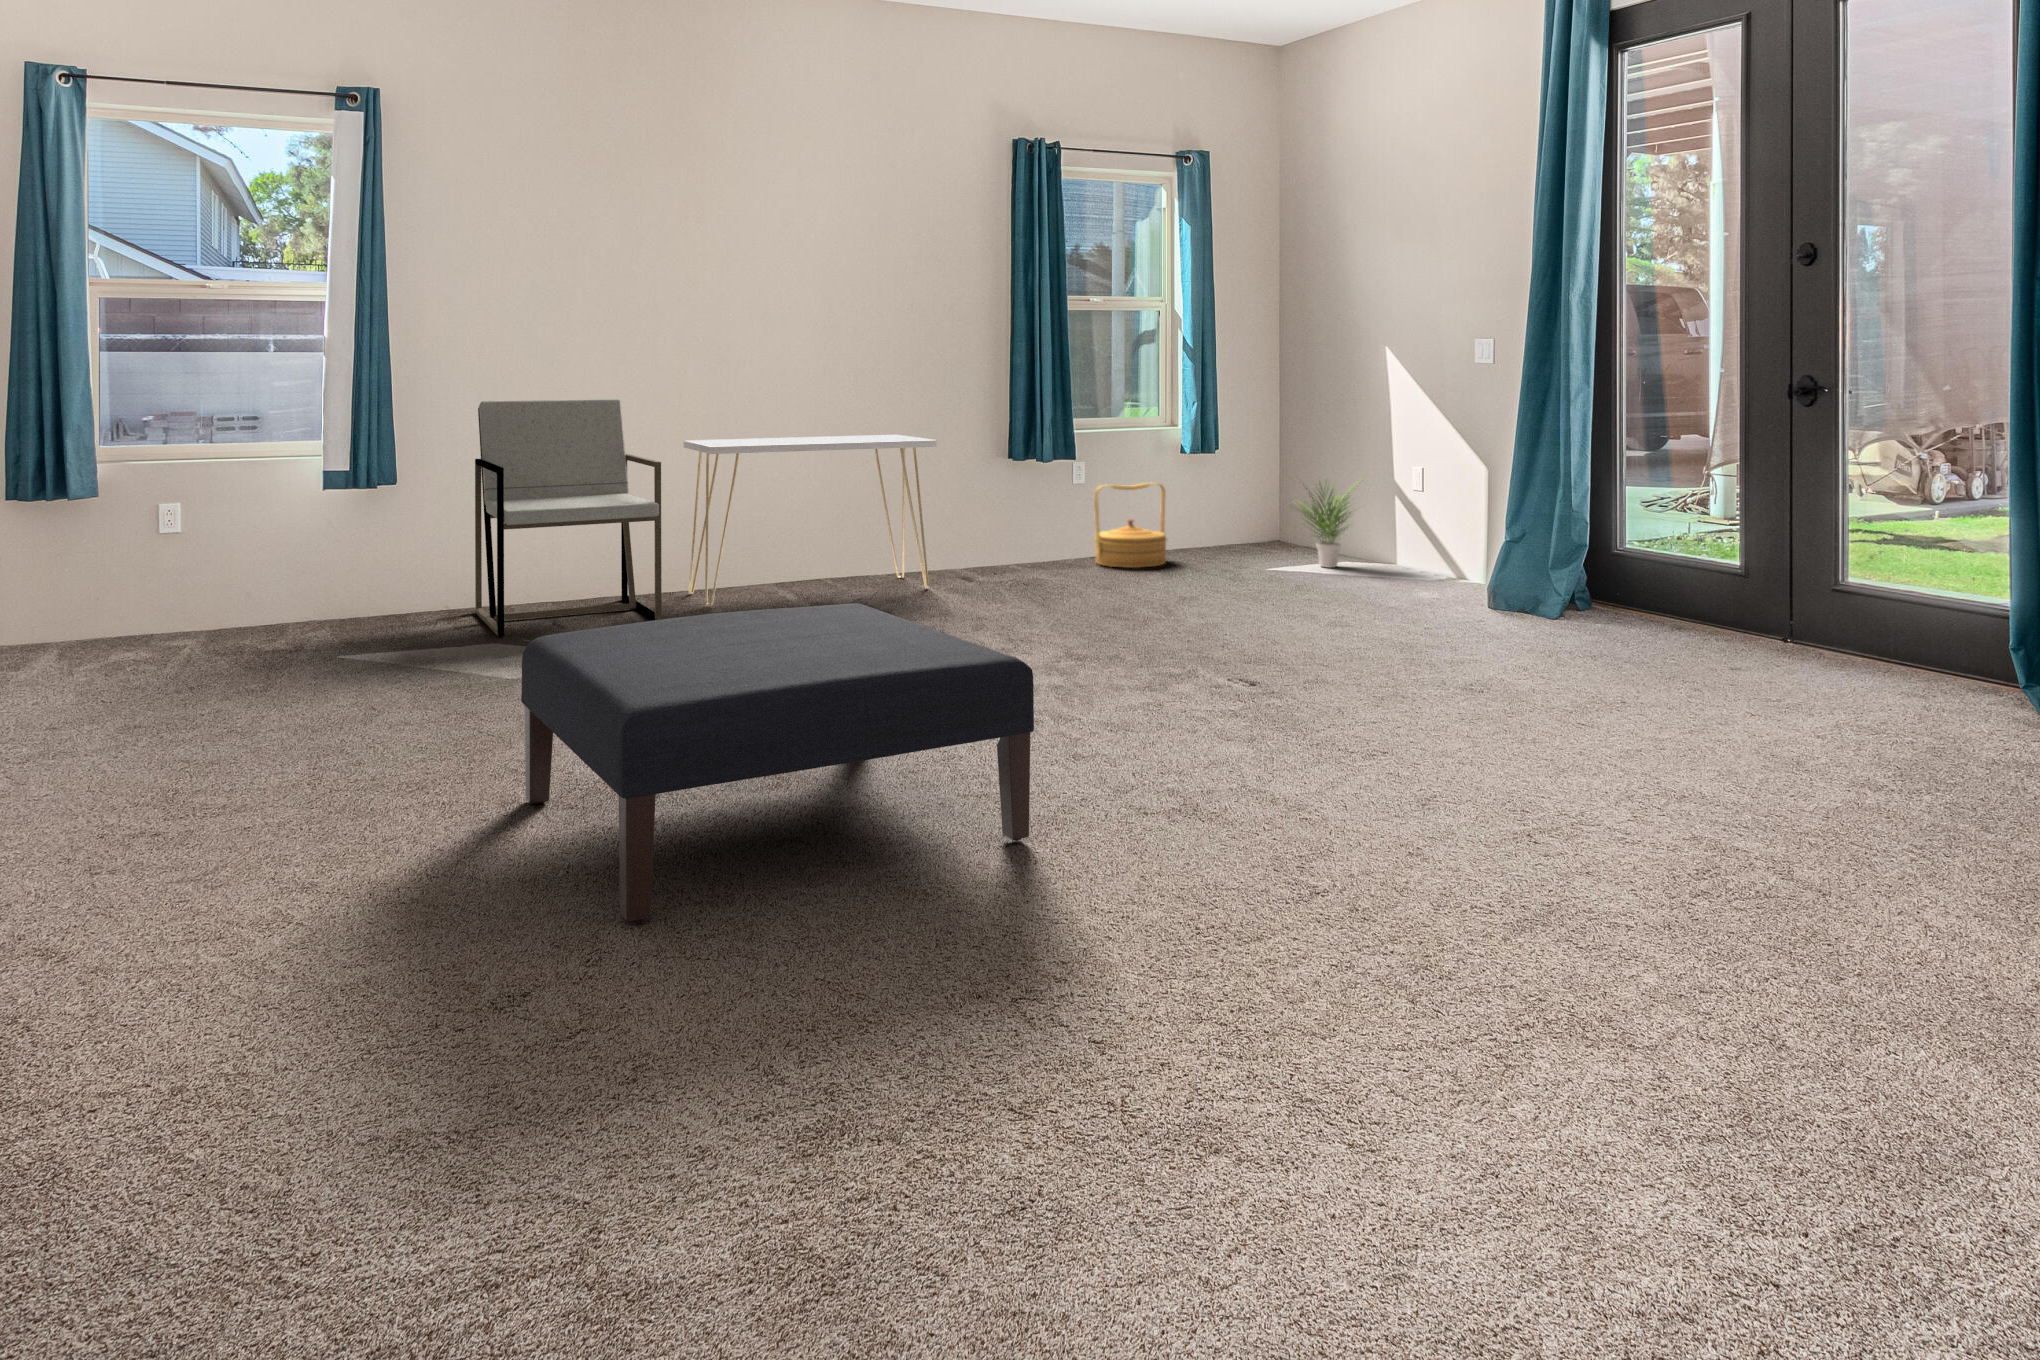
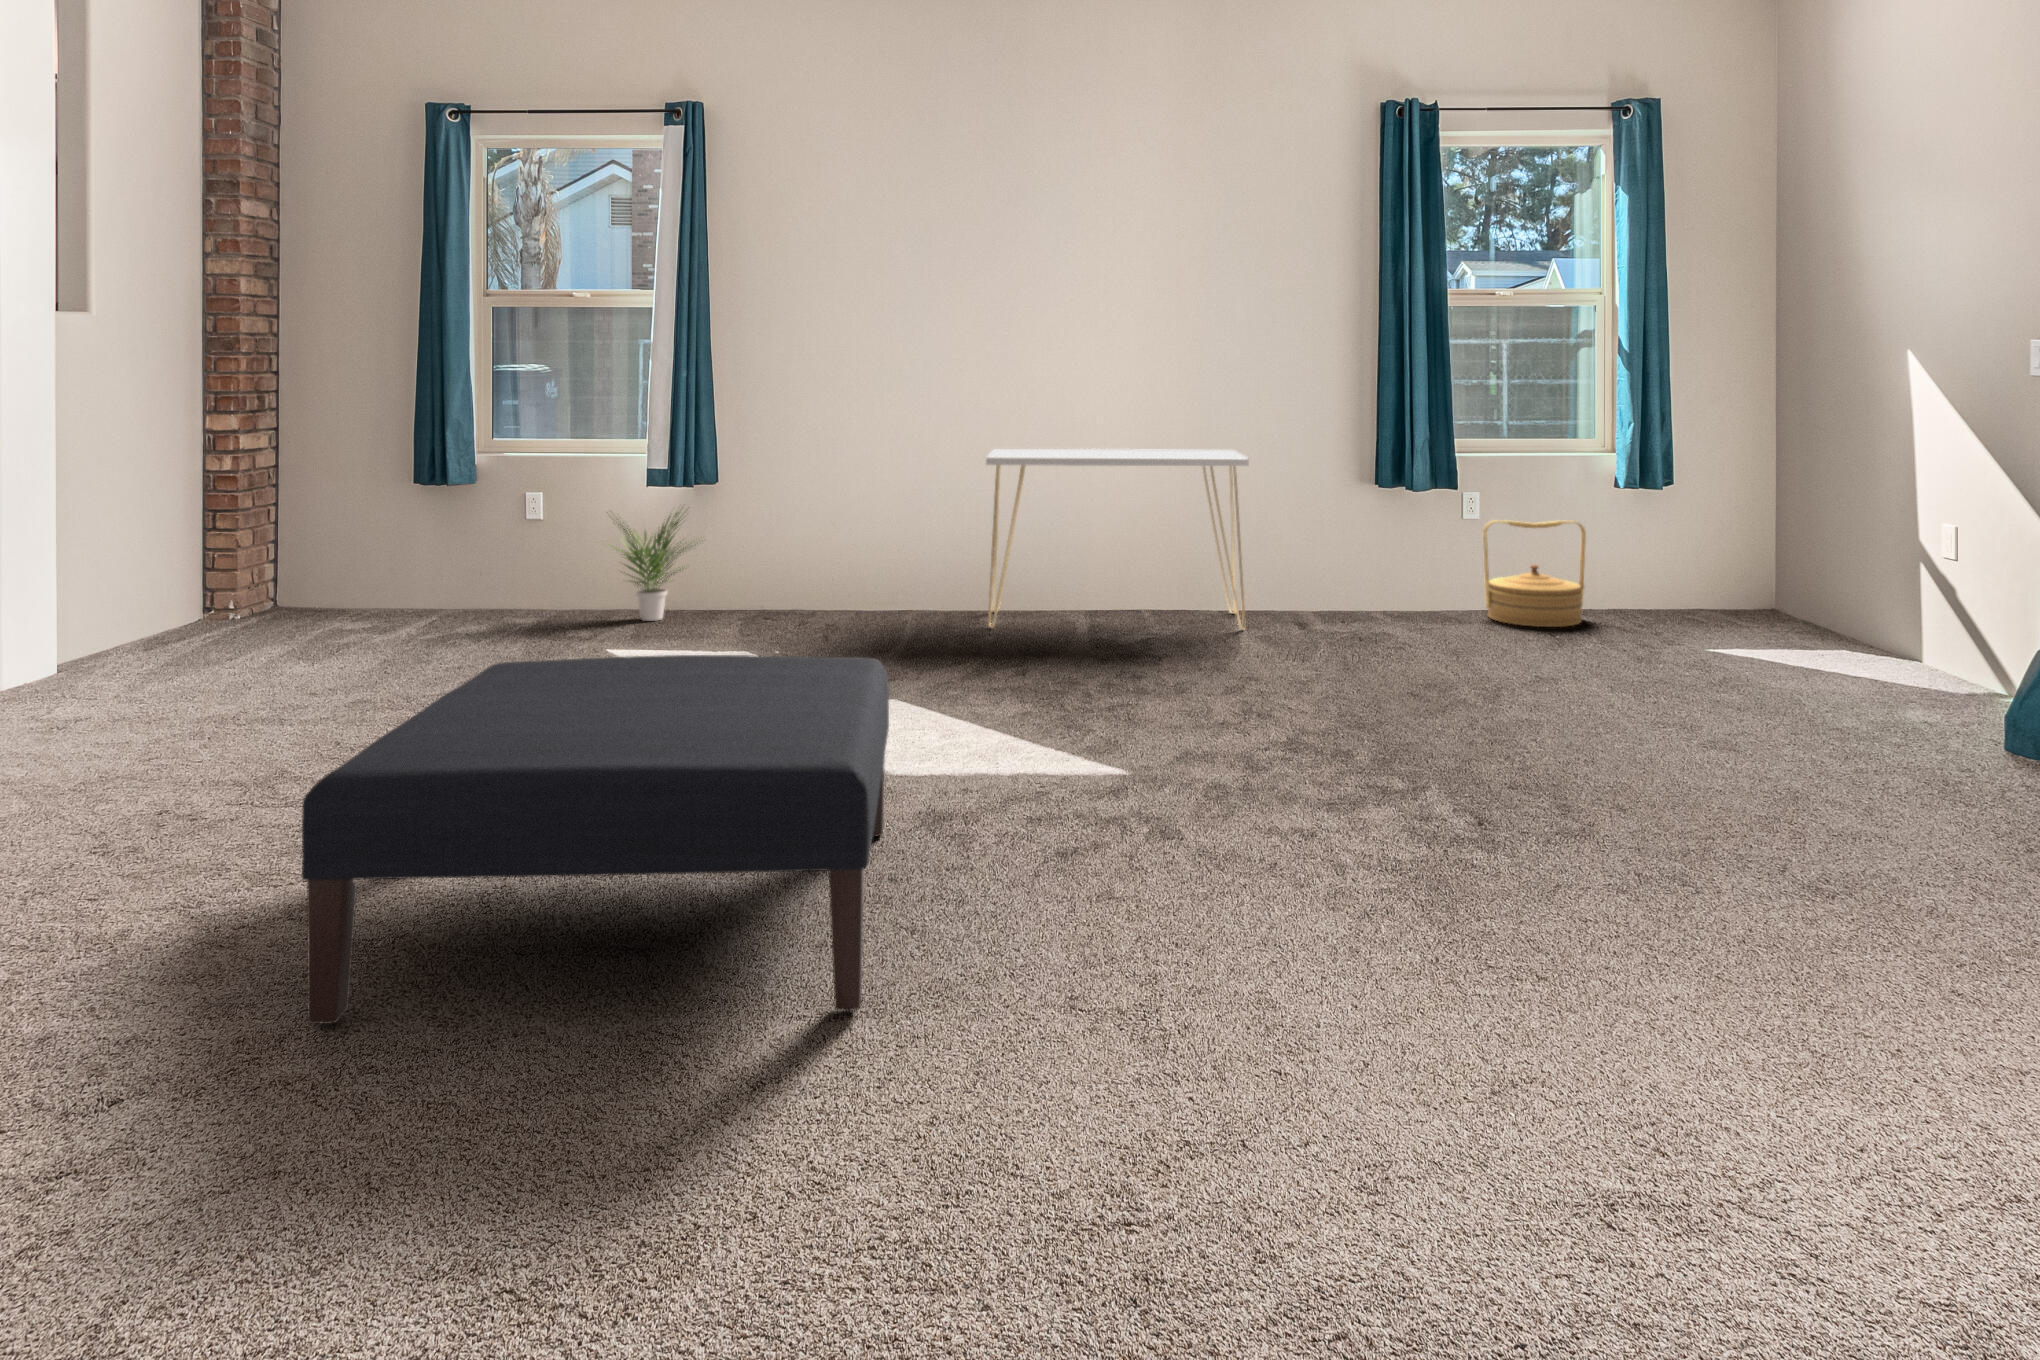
armchair: present [475,399,662,636] -> none [758,404,929,641]
potted plant: present [1297,483,1357,568] -> present [605,508,695,621]

